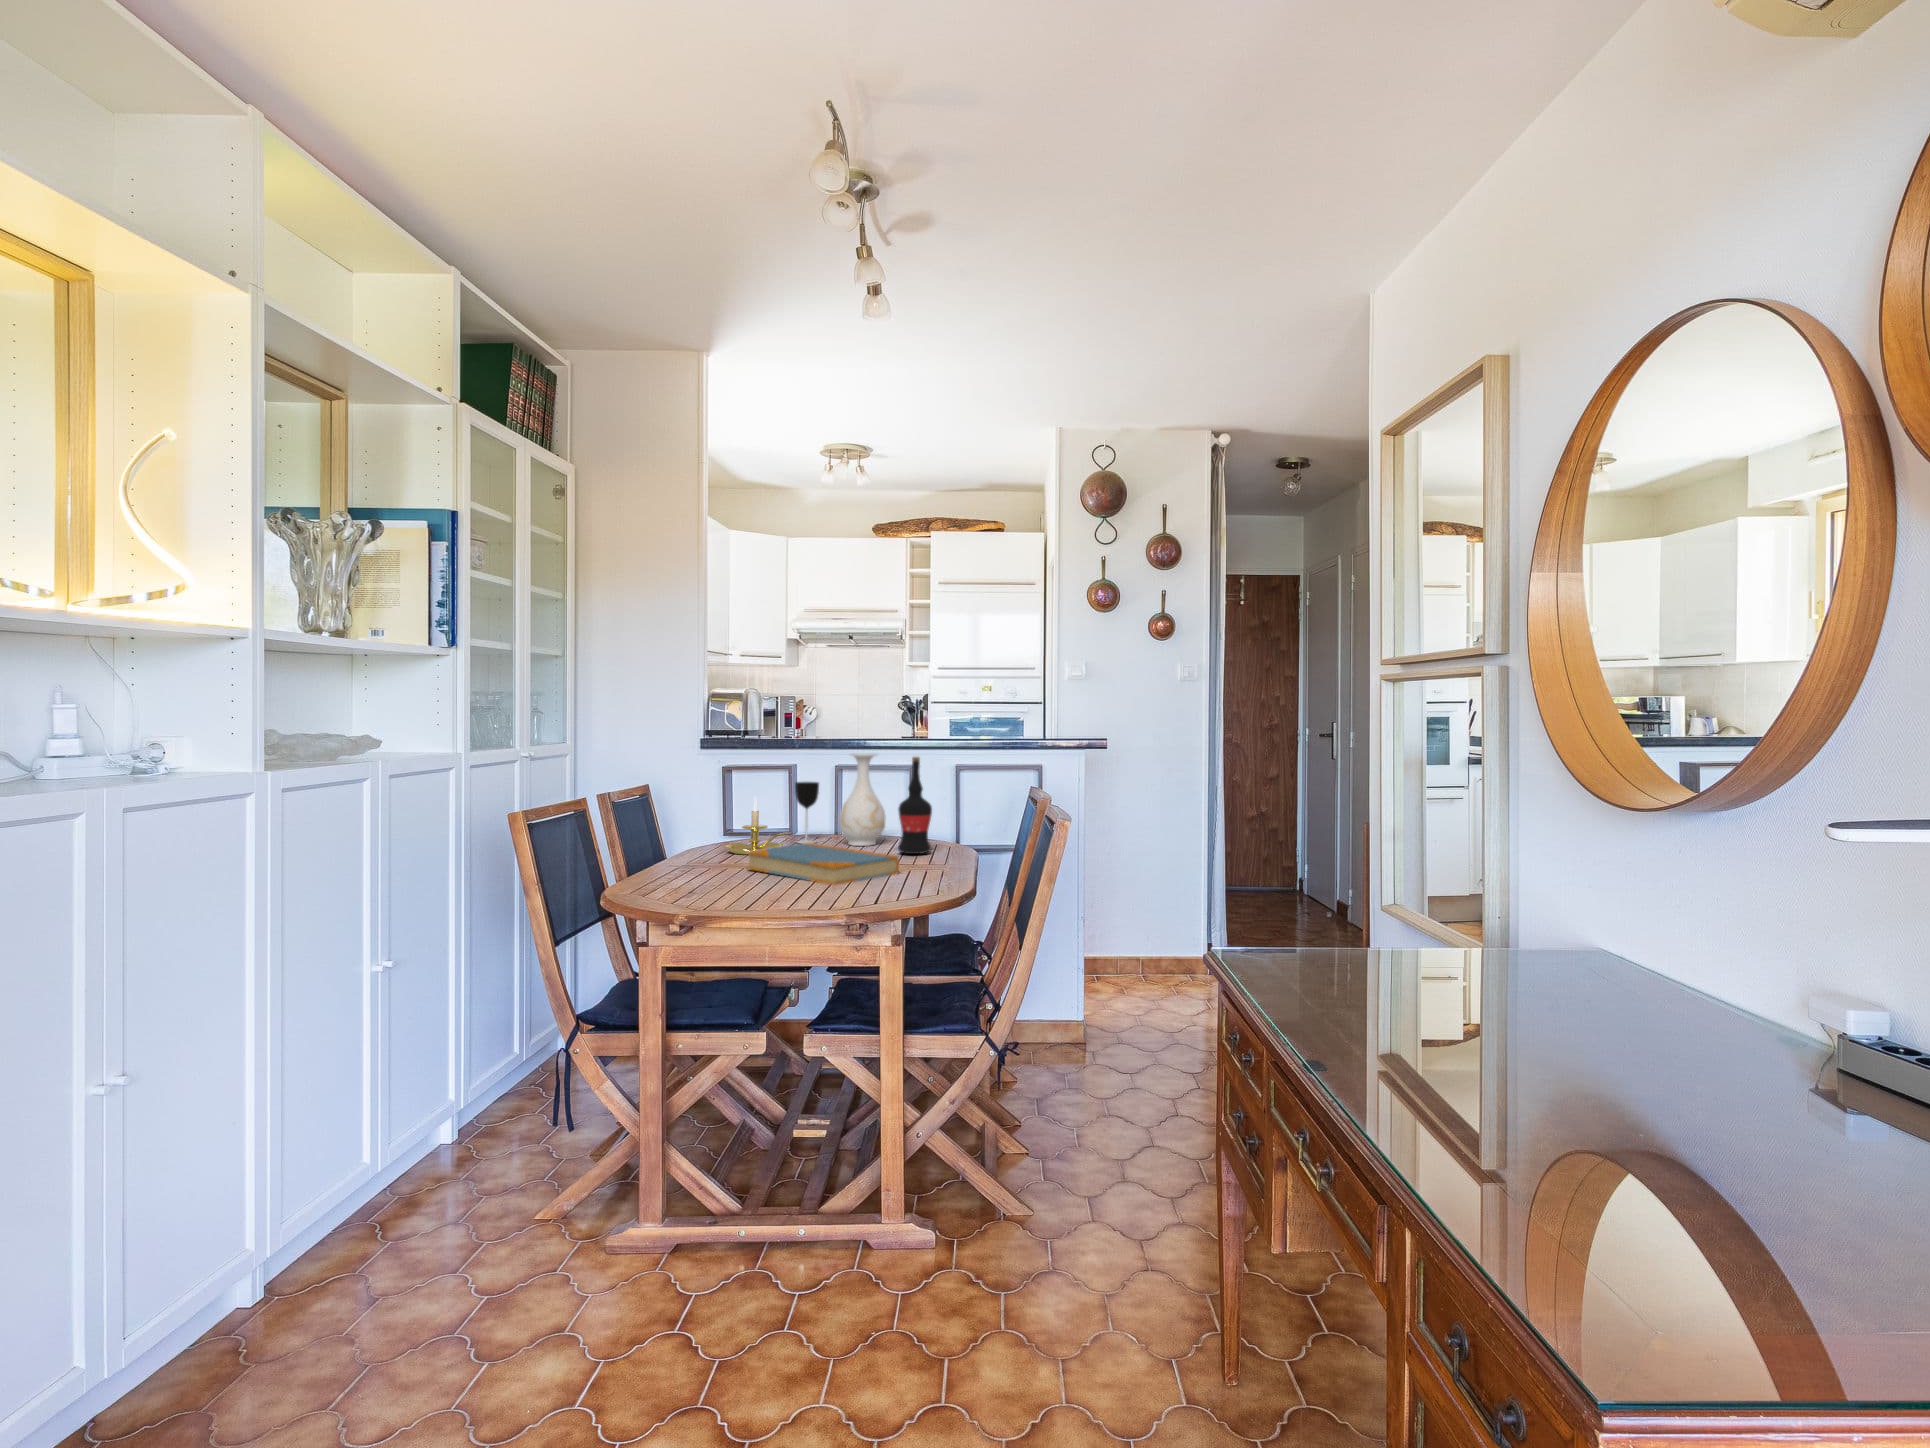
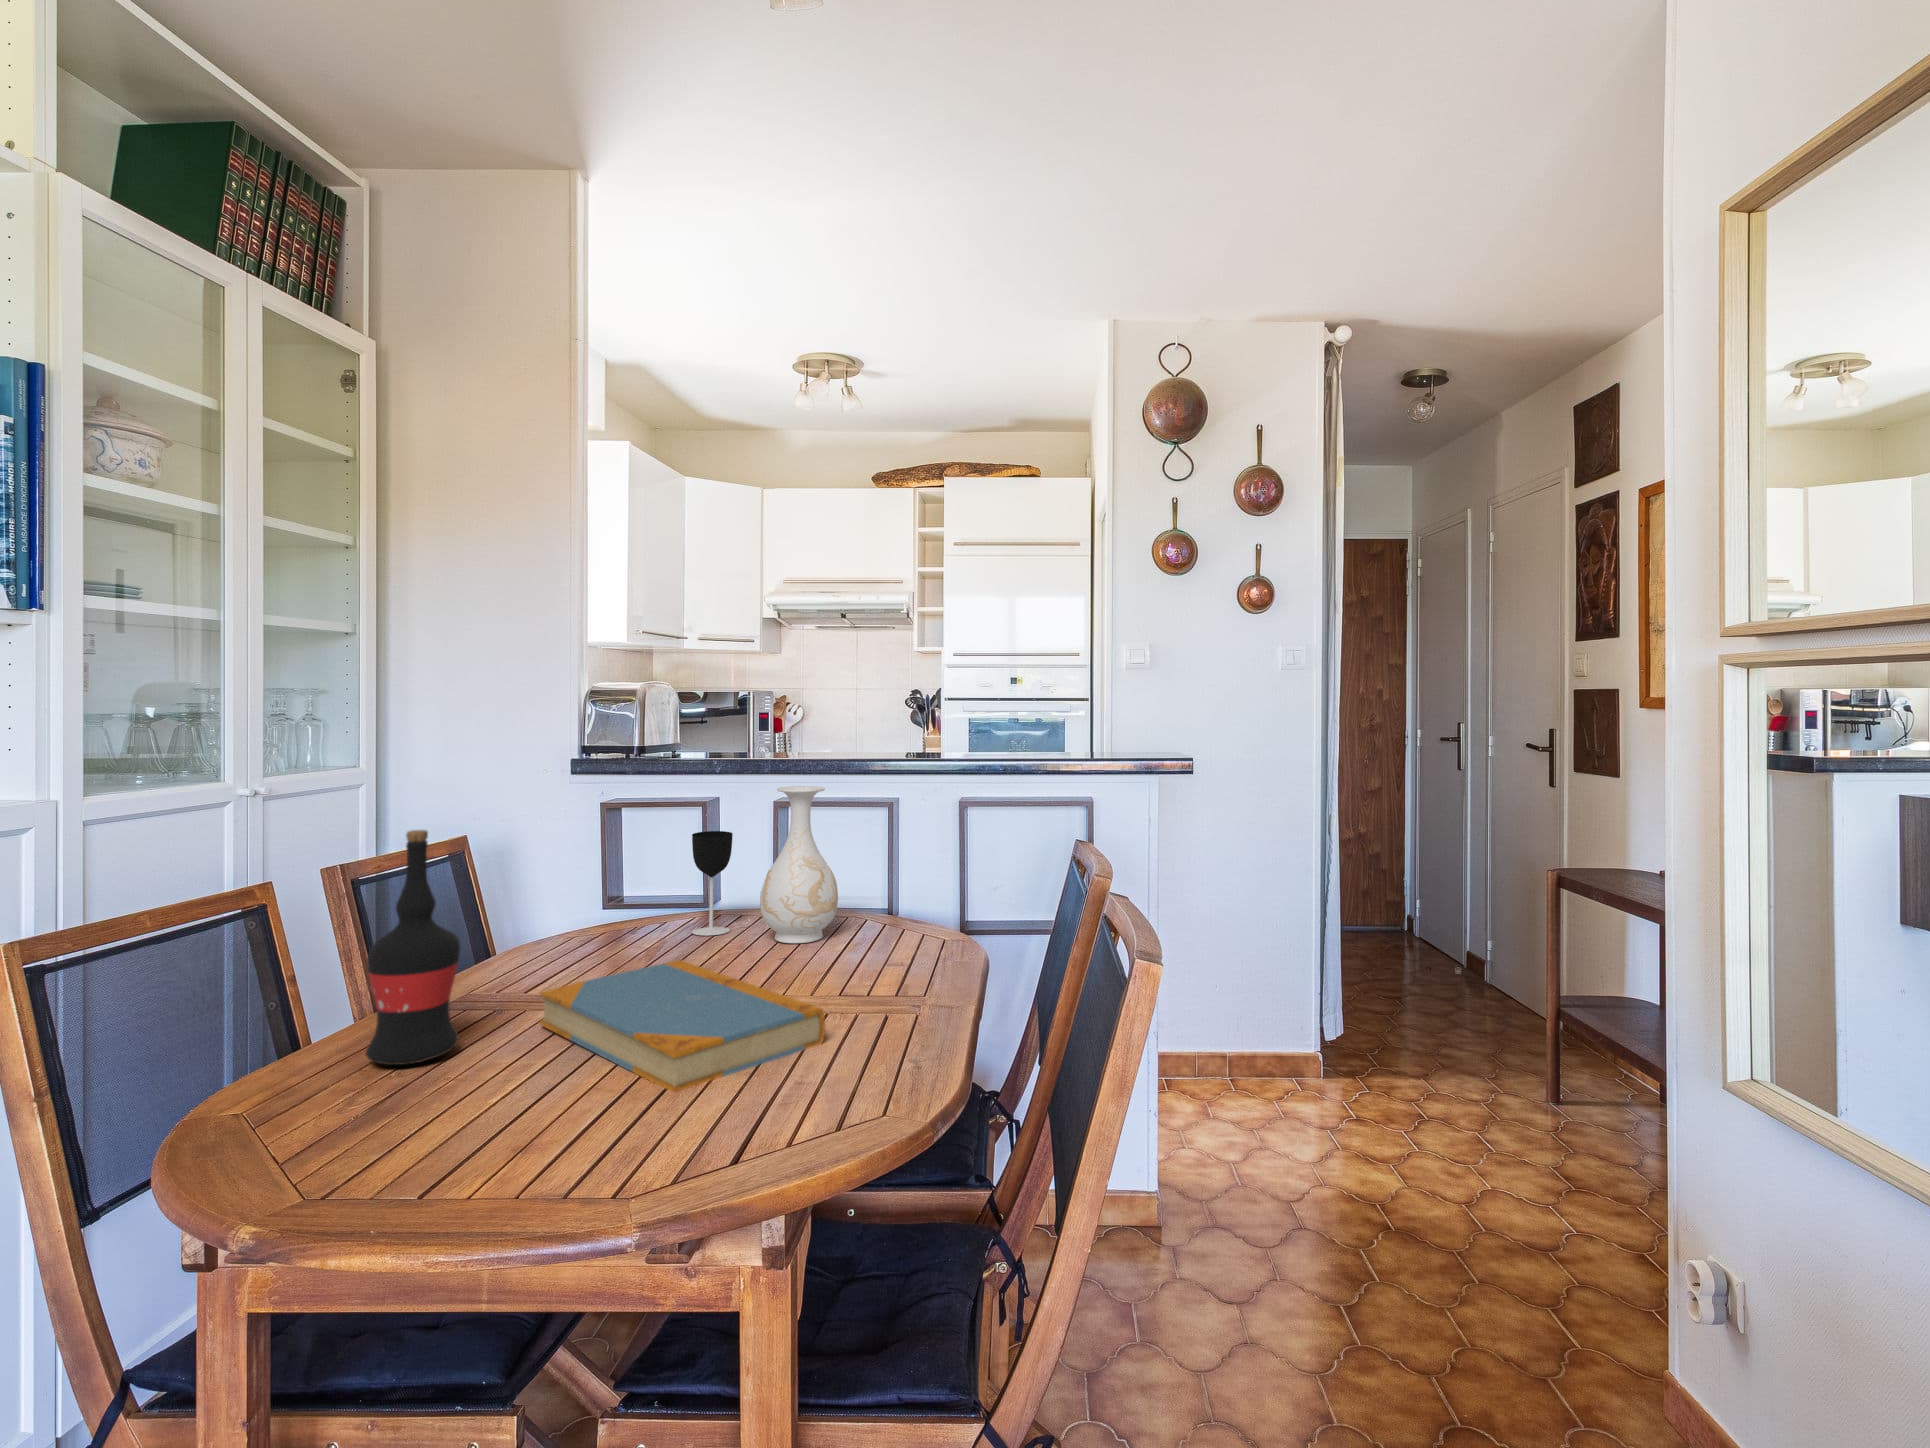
wine bottle: present [898,757,932,854] -> present [366,830,460,1065]
candle holder: present [726,796,791,855] -> none [553,865,671,969]

